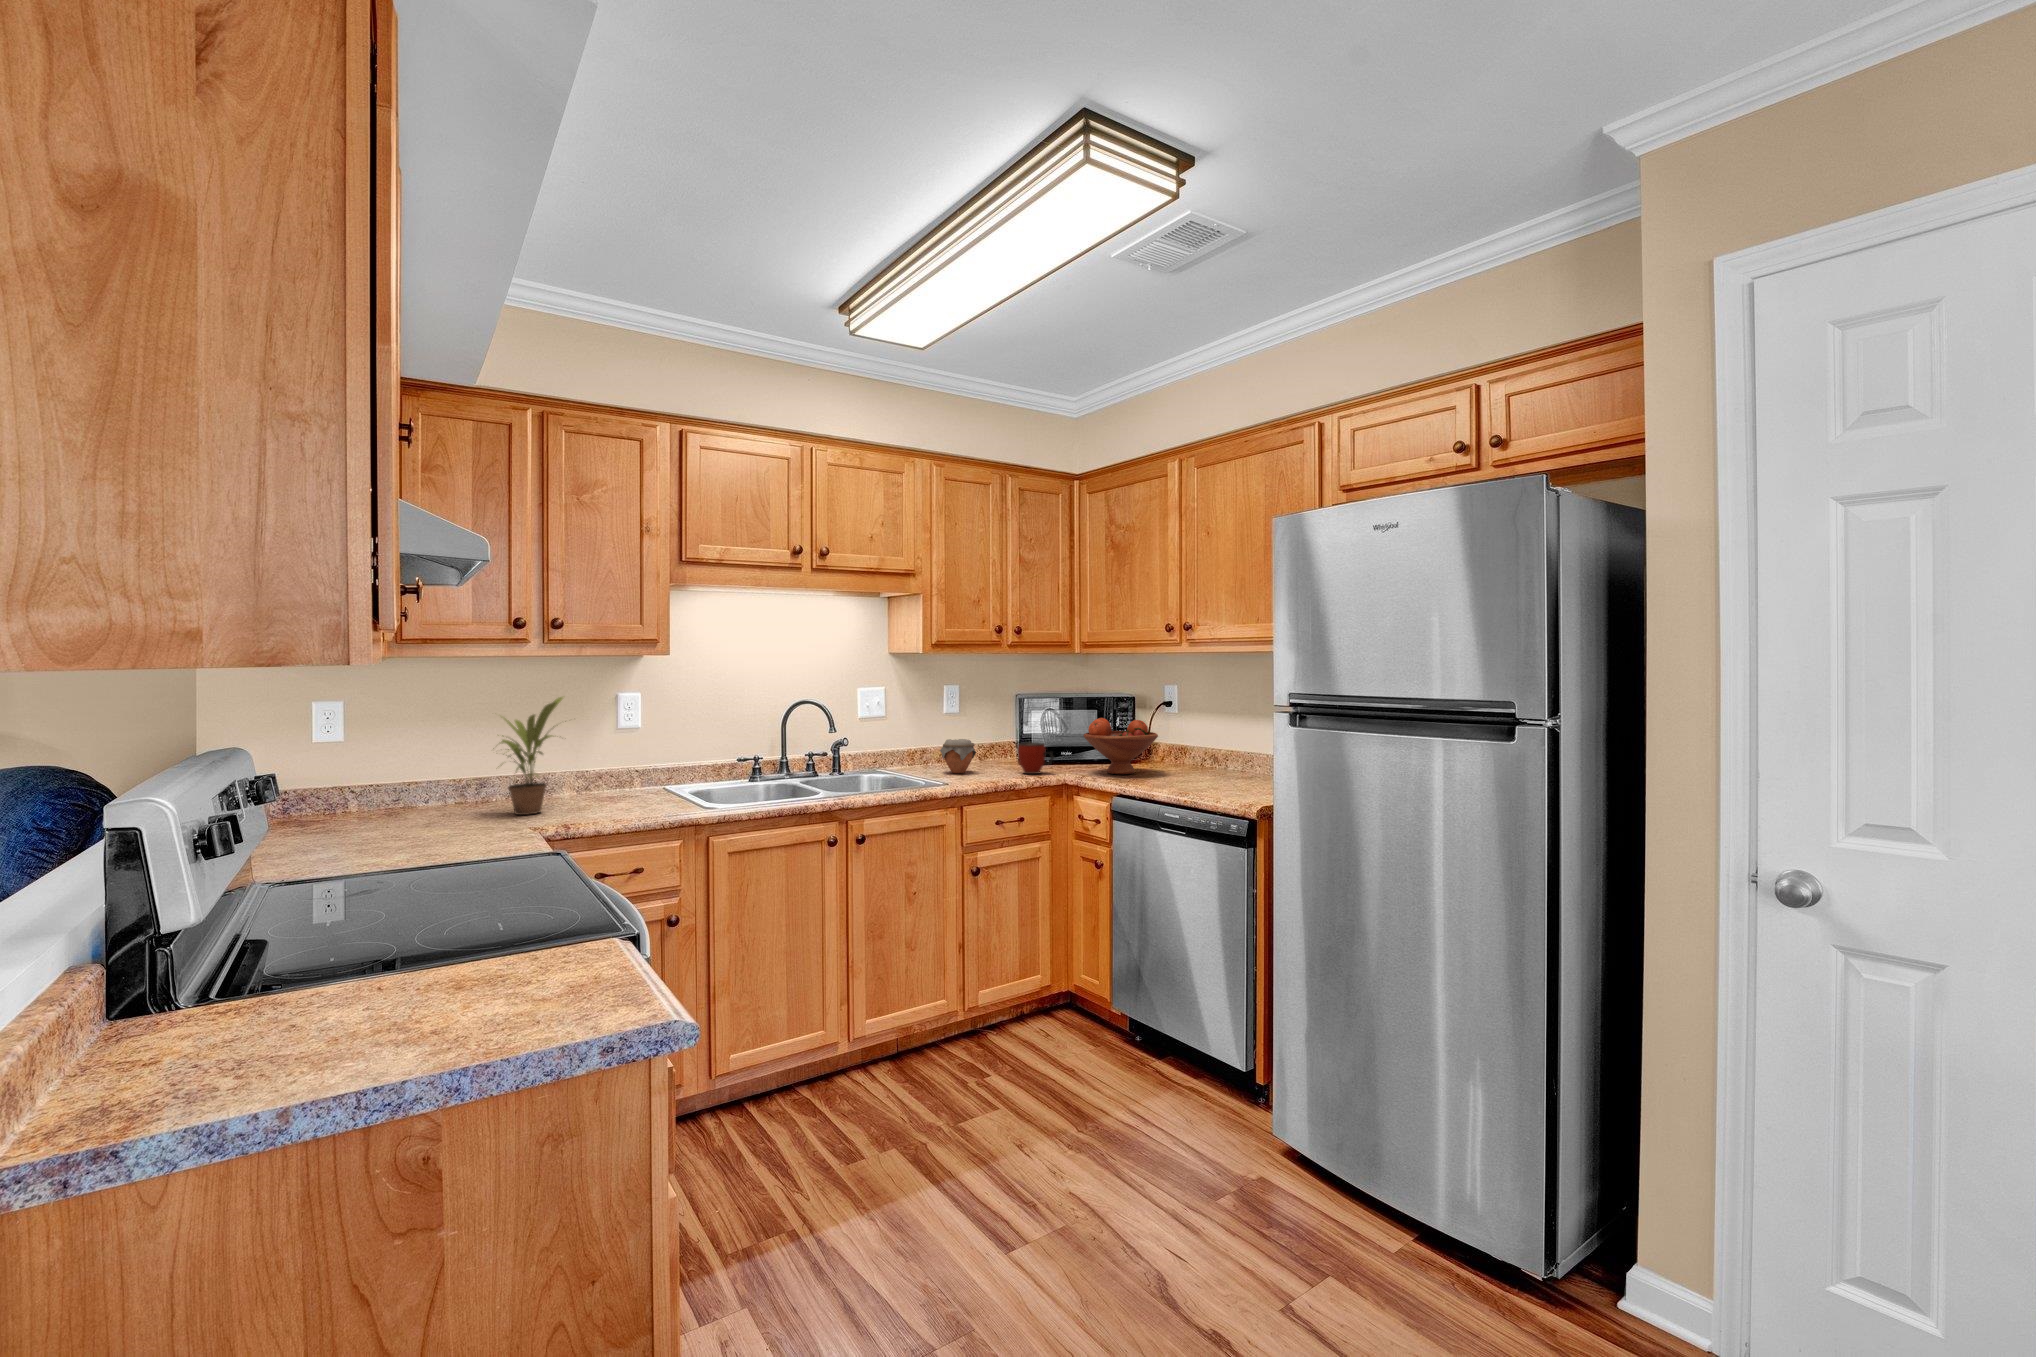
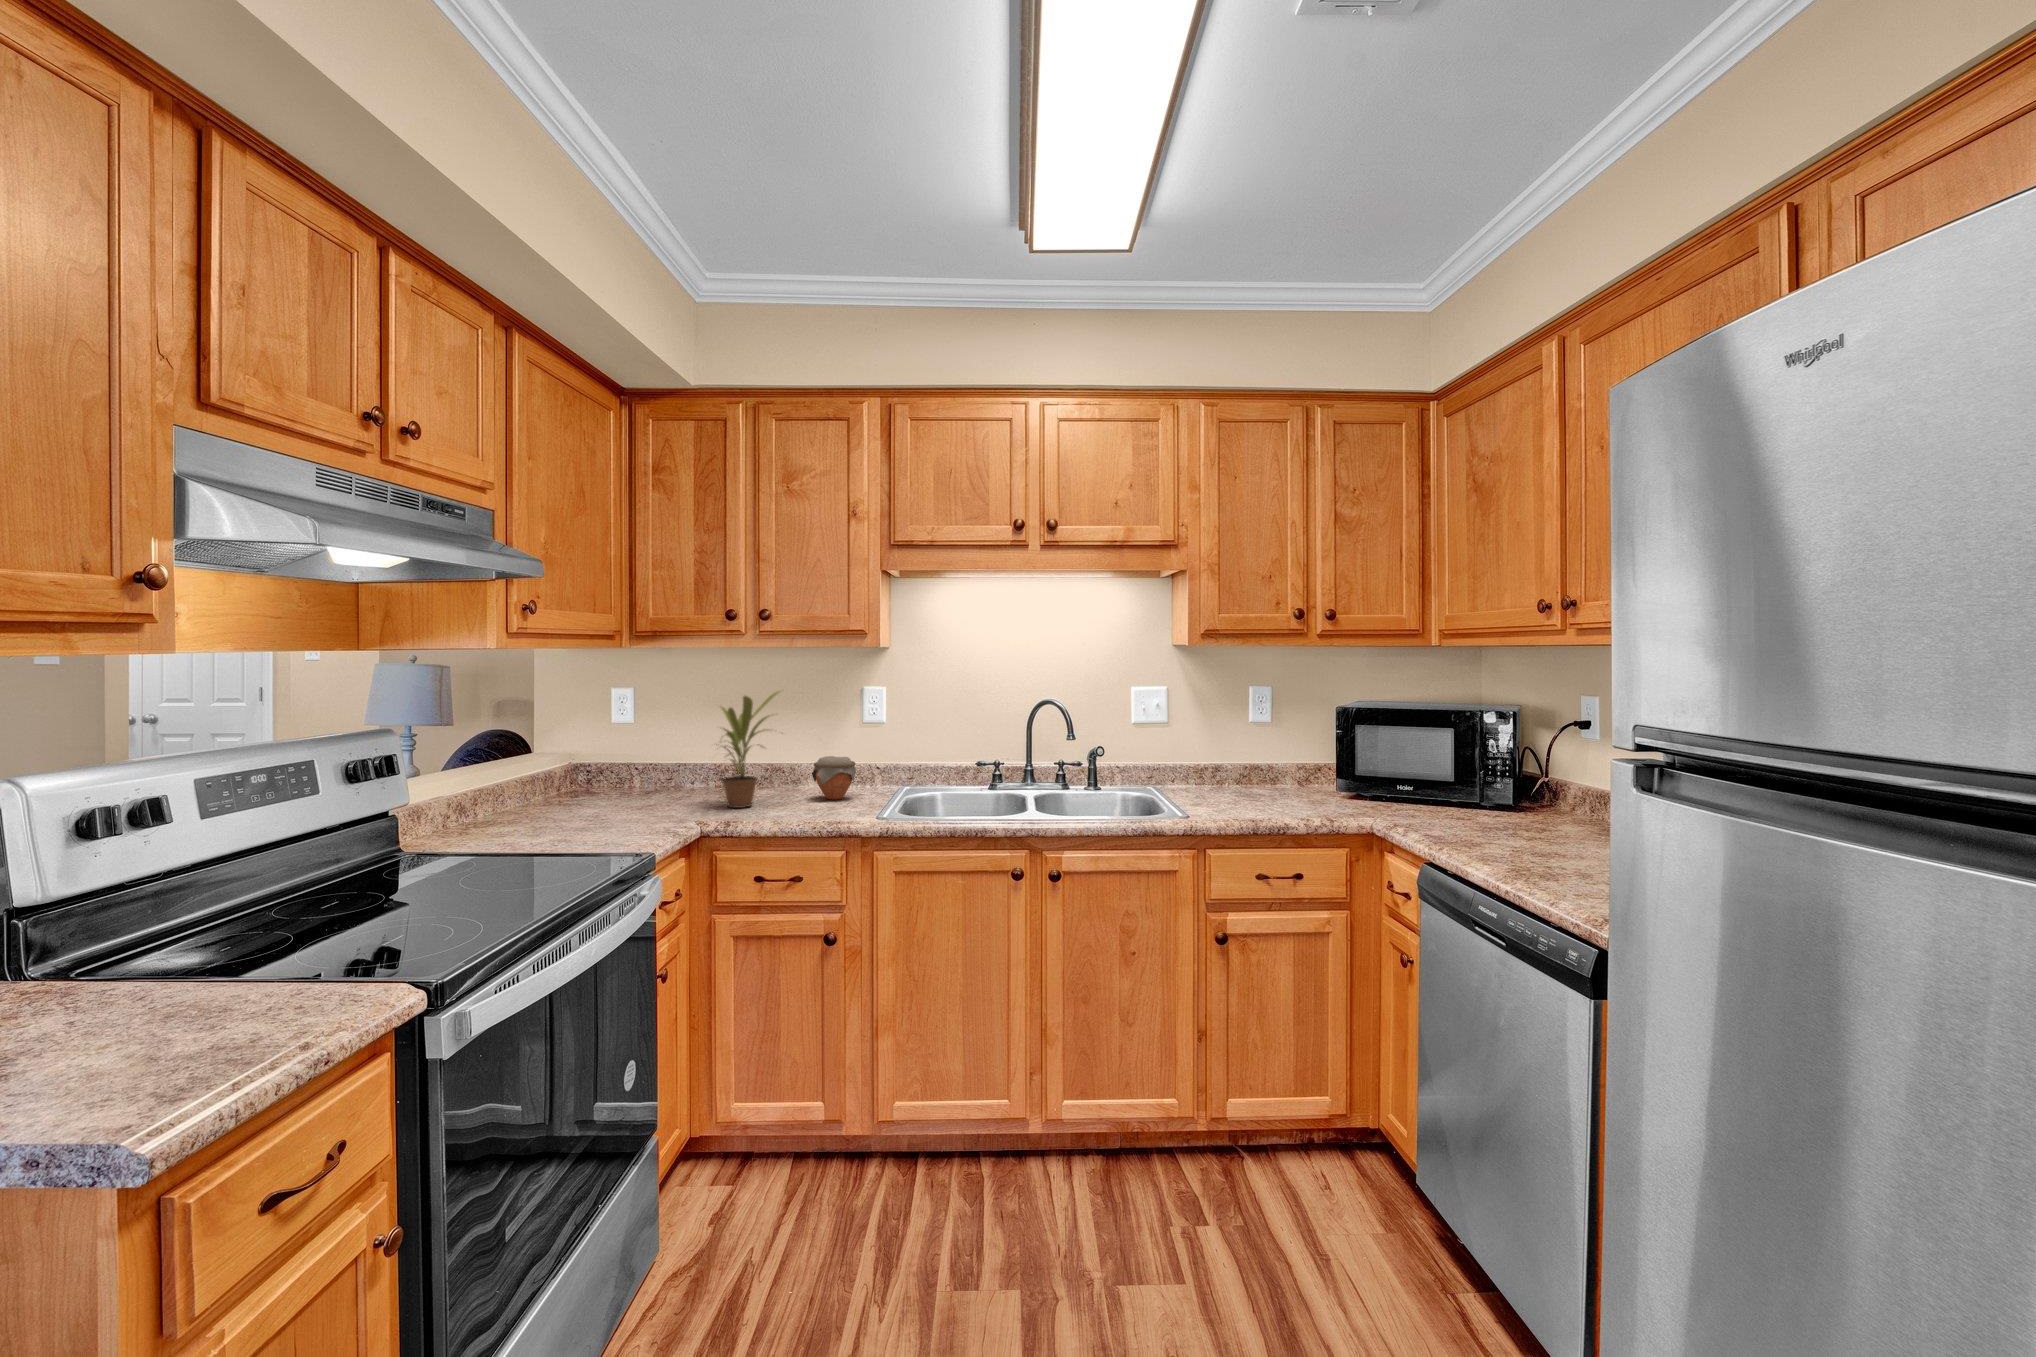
fruit bowl: present [1084,718,1158,774] -> none [1411,739,1535,826]
jar: present [940,739,976,773] -> present [812,756,856,800]
mug: present [1018,742,1054,774] -> none [1314,767,1364,812]

